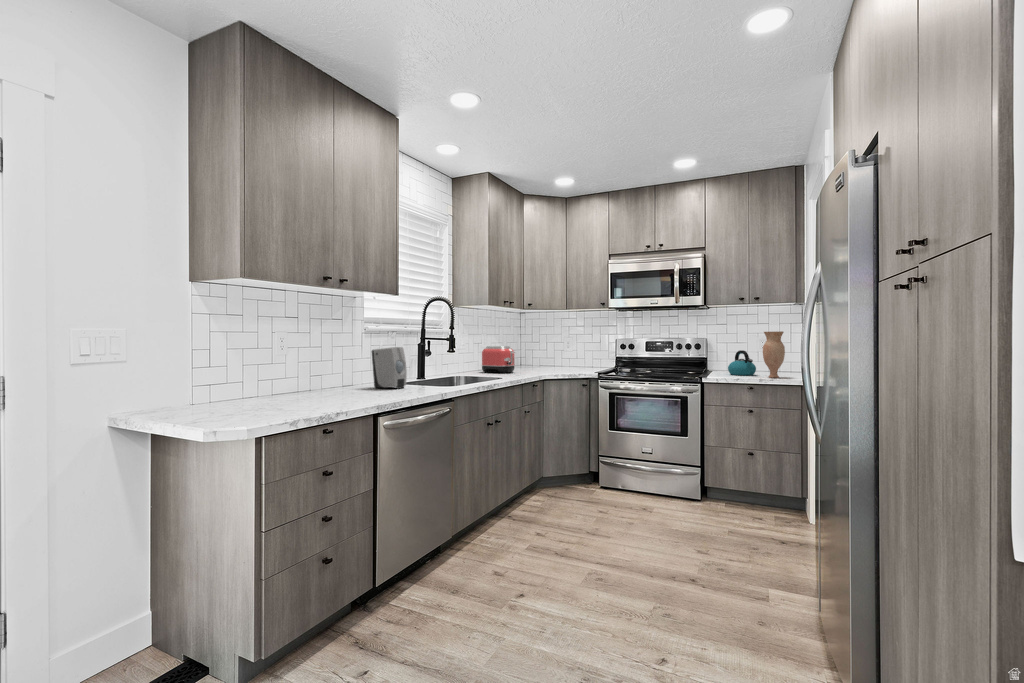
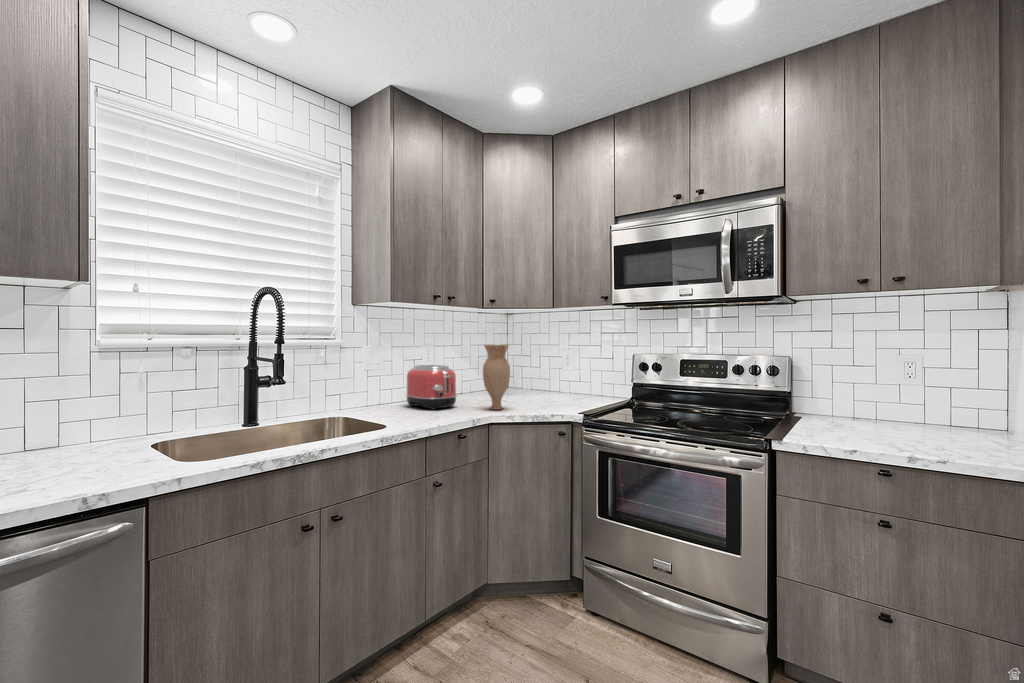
vase: present [763,331,785,378] -> present [483,345,510,410]
soap dispenser: present [372,347,407,389] -> none [45,383,112,470]
kettle: present [728,350,756,375] -> none [830,383,892,435]

